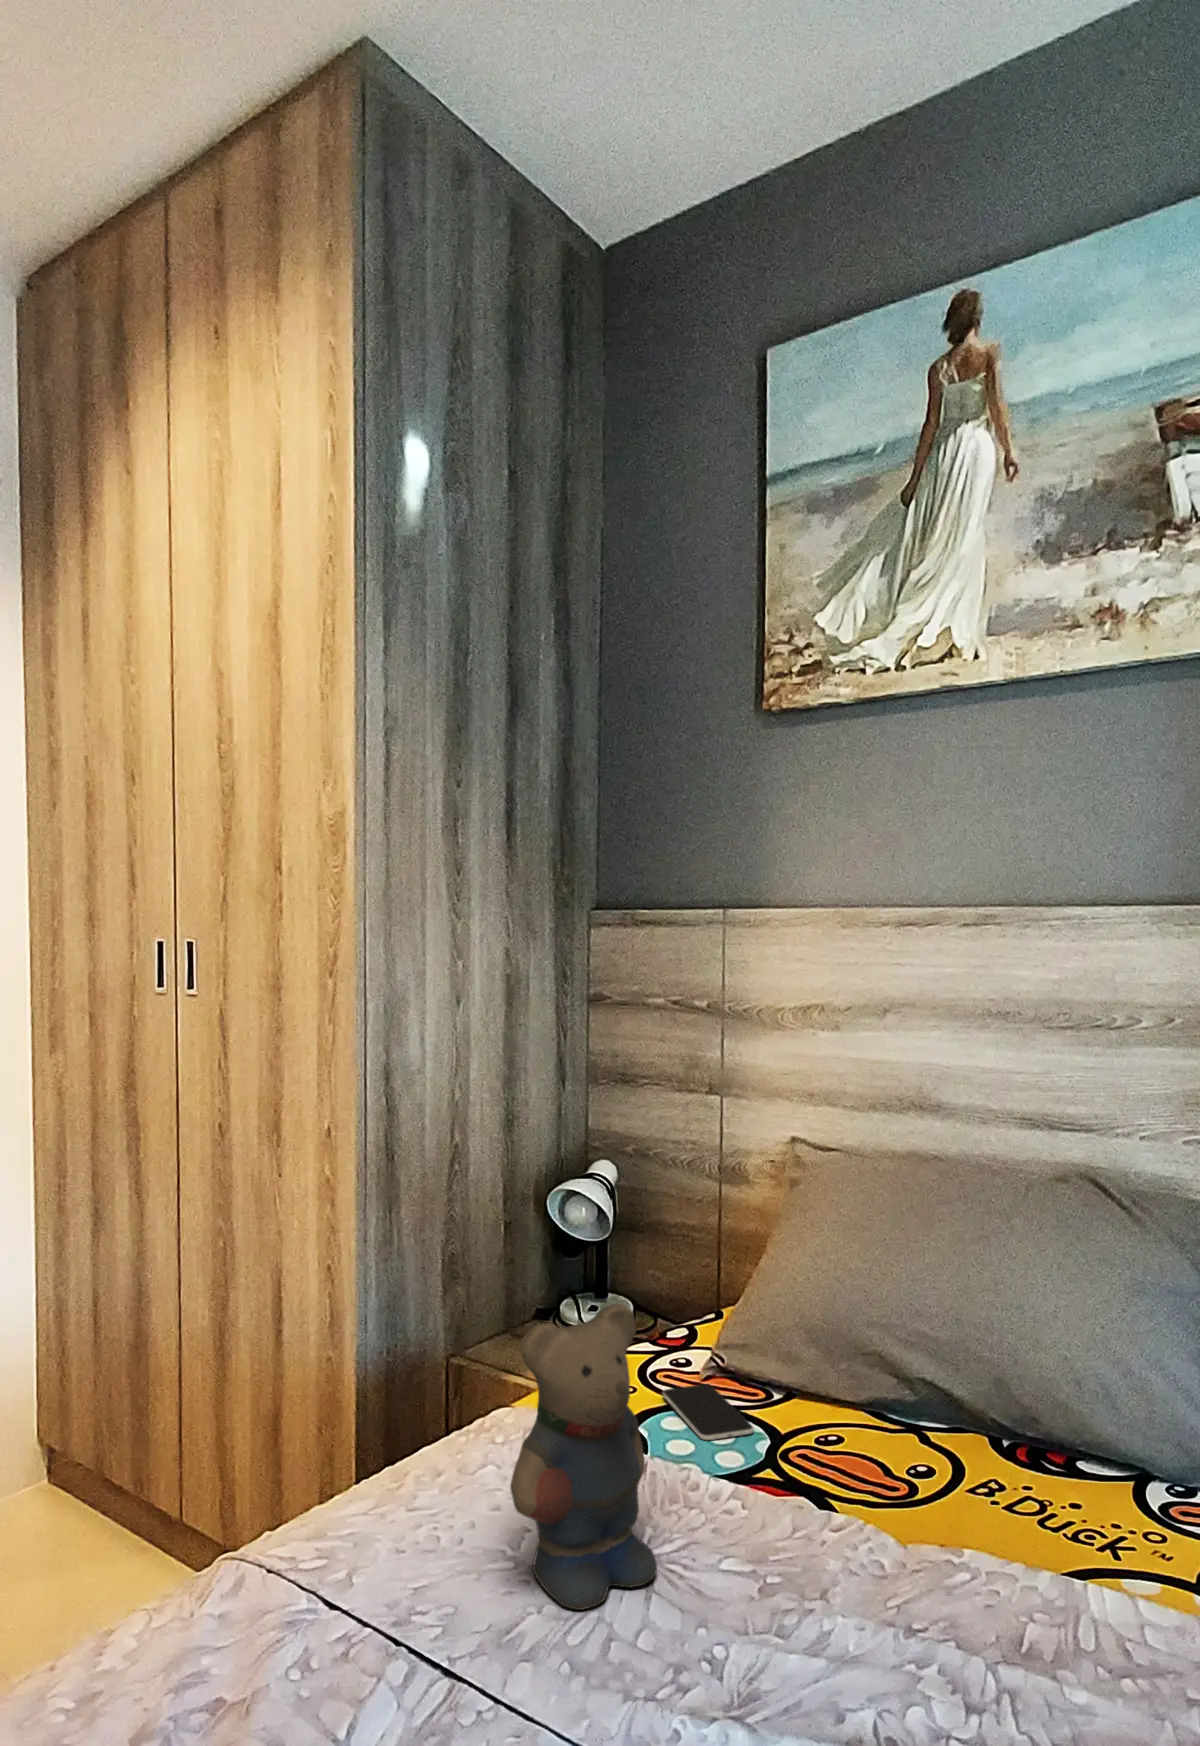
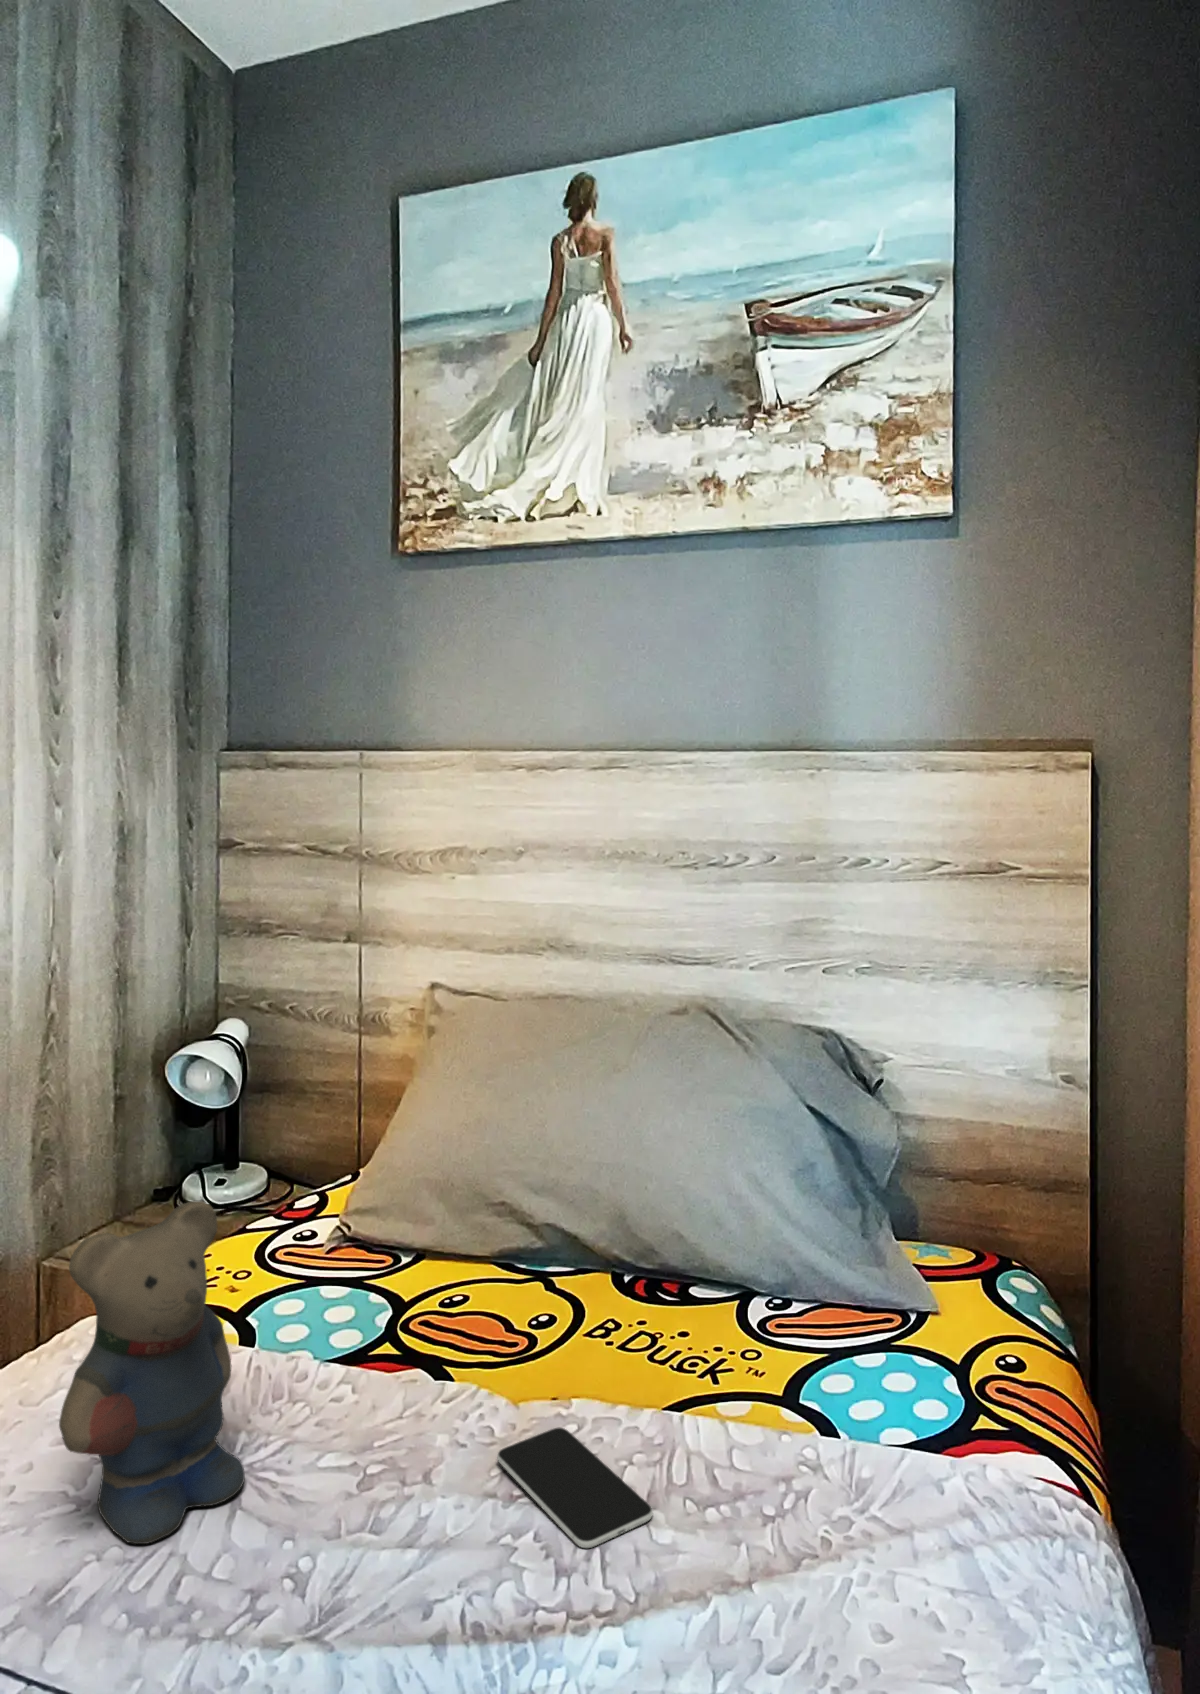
smartphone: present [662,1384,754,1440] -> present [497,1428,653,1548]

